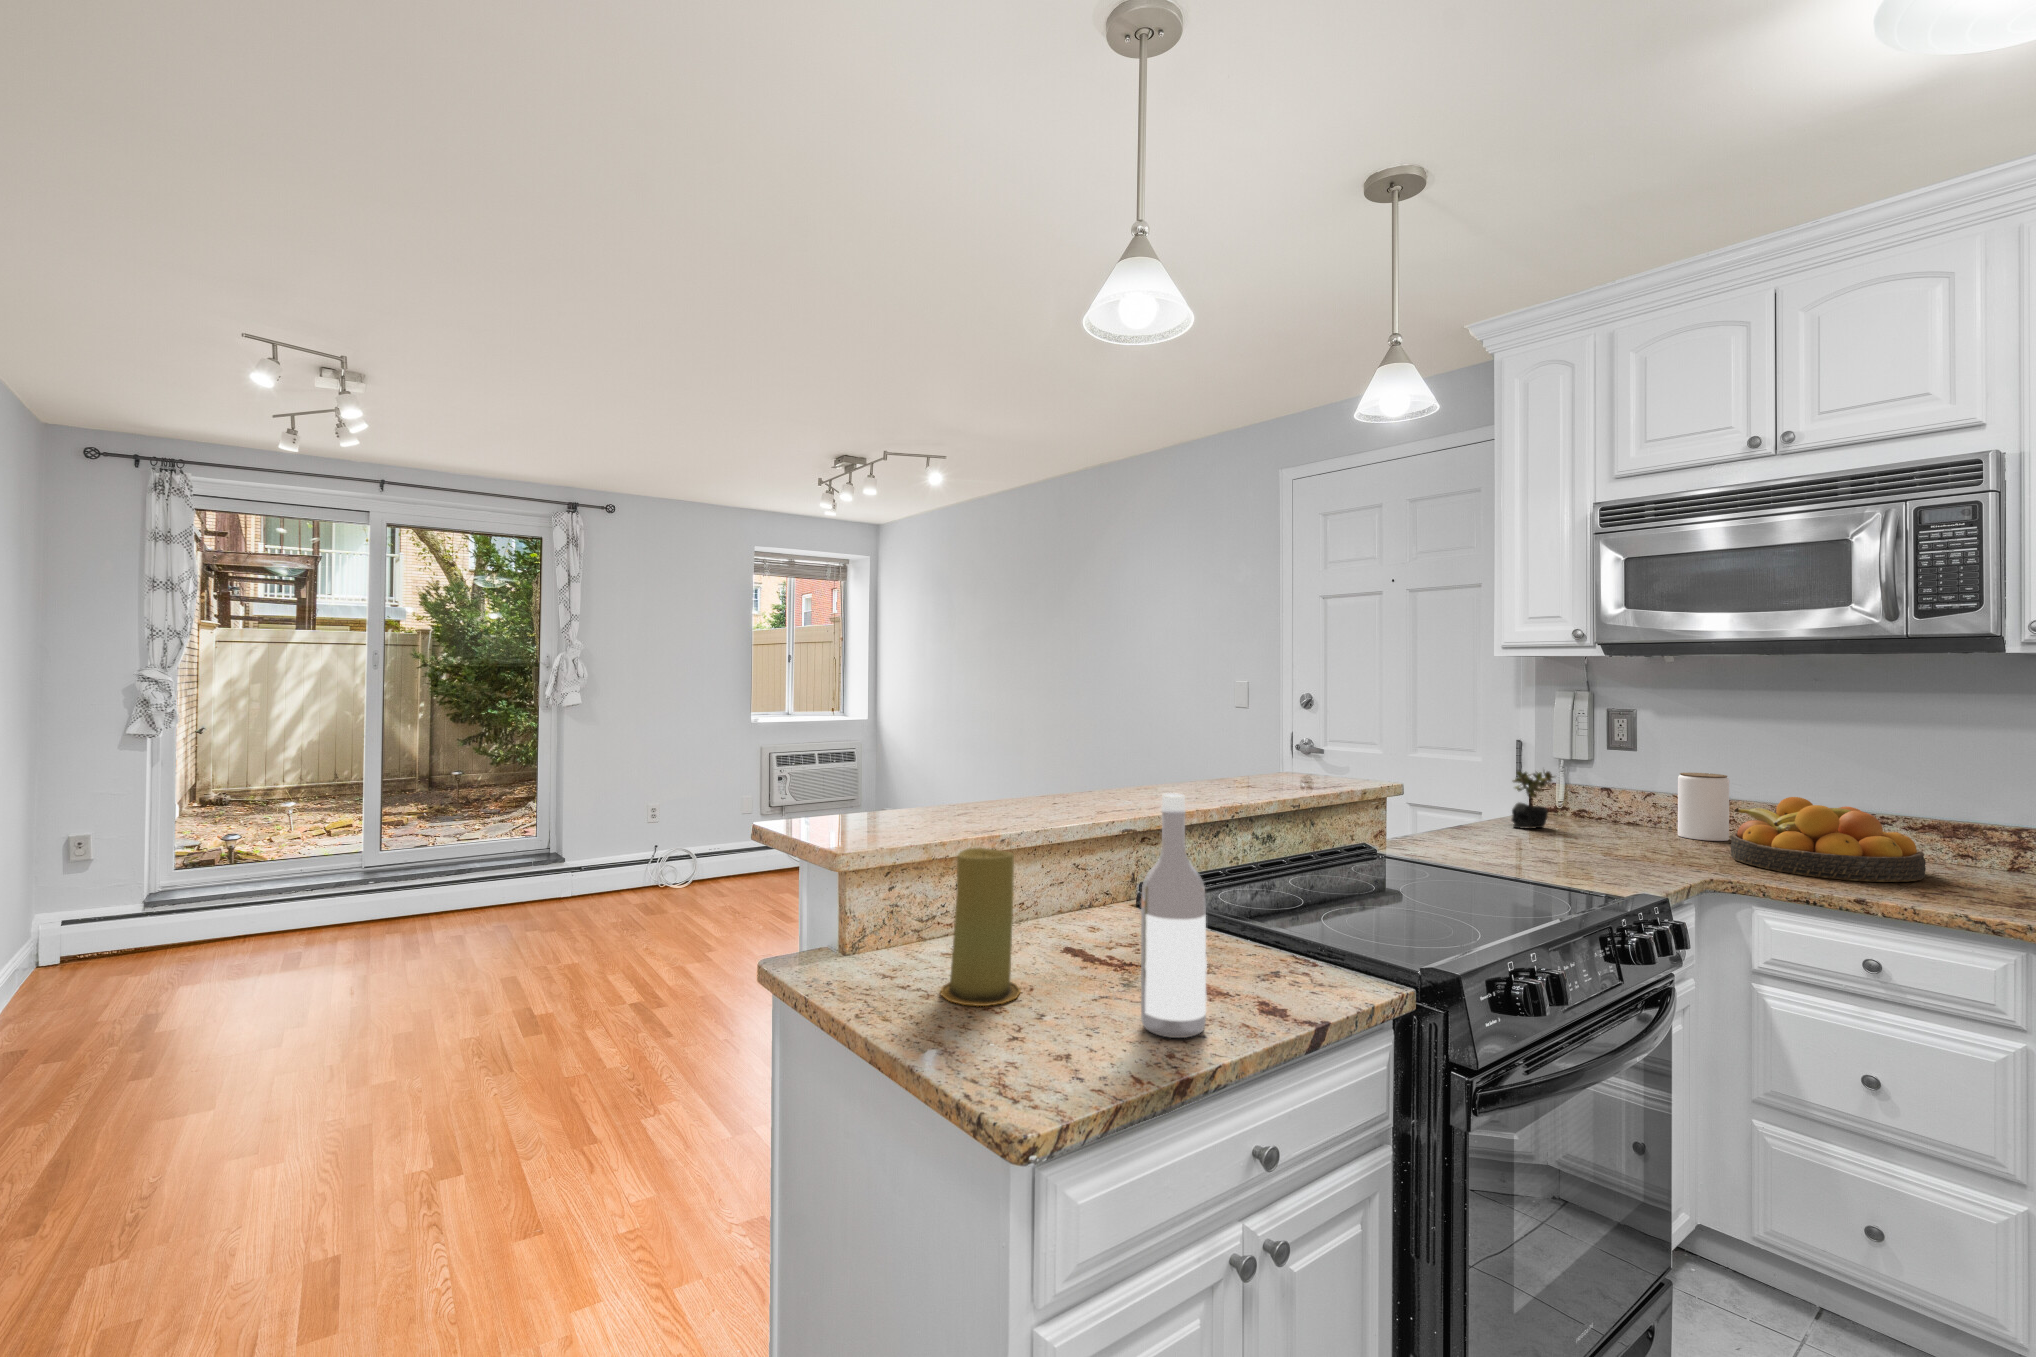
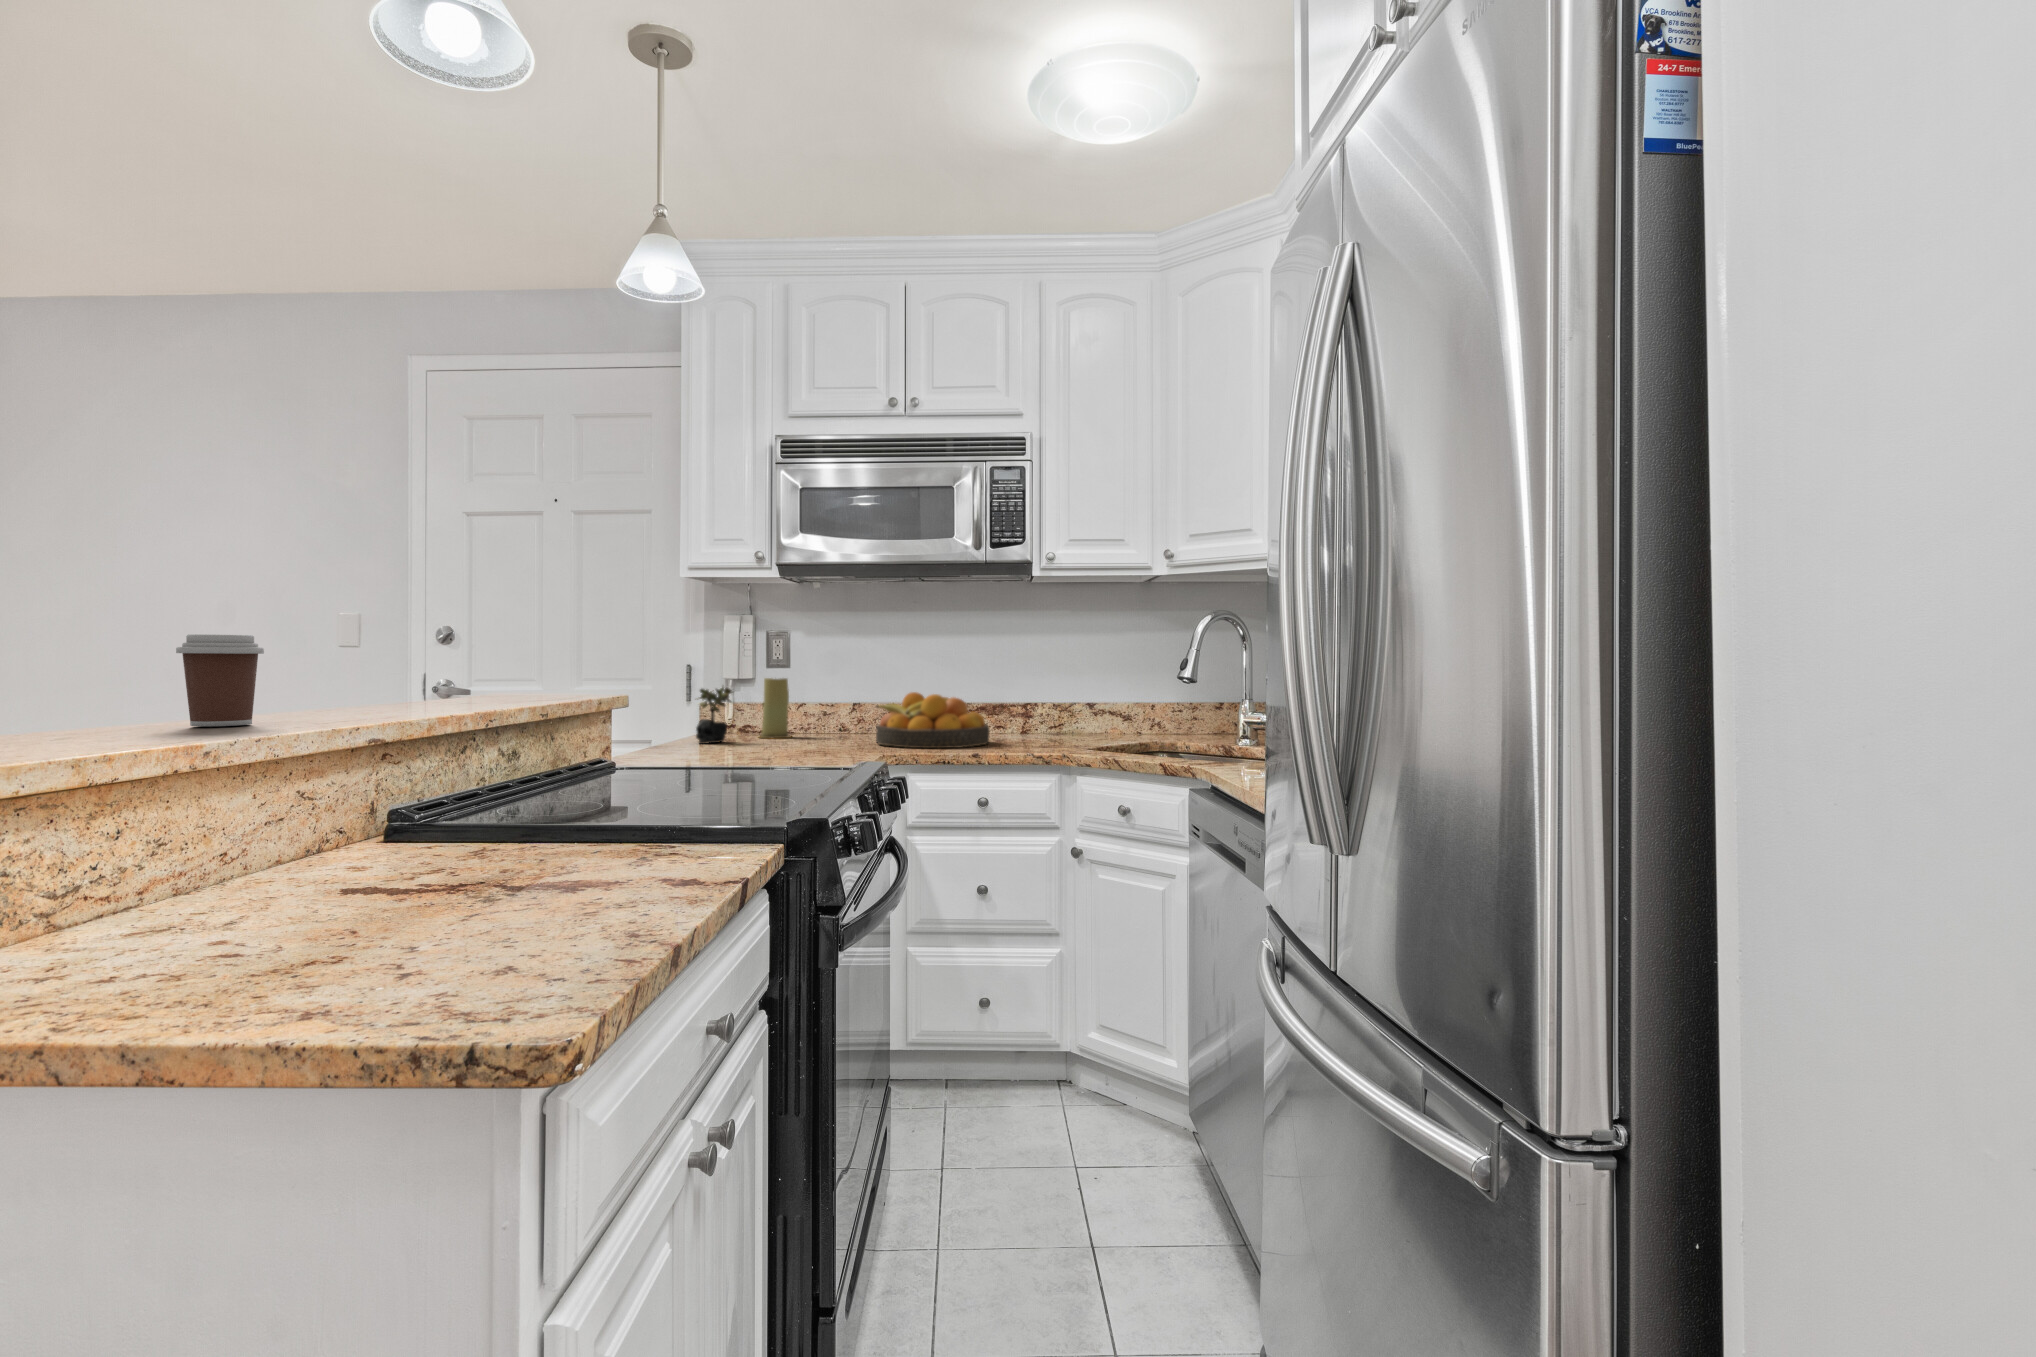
coffee cup: none [1025,749,1070,812] -> present [176,634,264,726]
jar: present [1678,773,1729,841] -> none [824,683,860,738]
wine bottle: present [1141,793,1207,1038] -> none [561,636,645,926]
candle: present [941,848,1021,1006] -> present [759,678,791,738]

